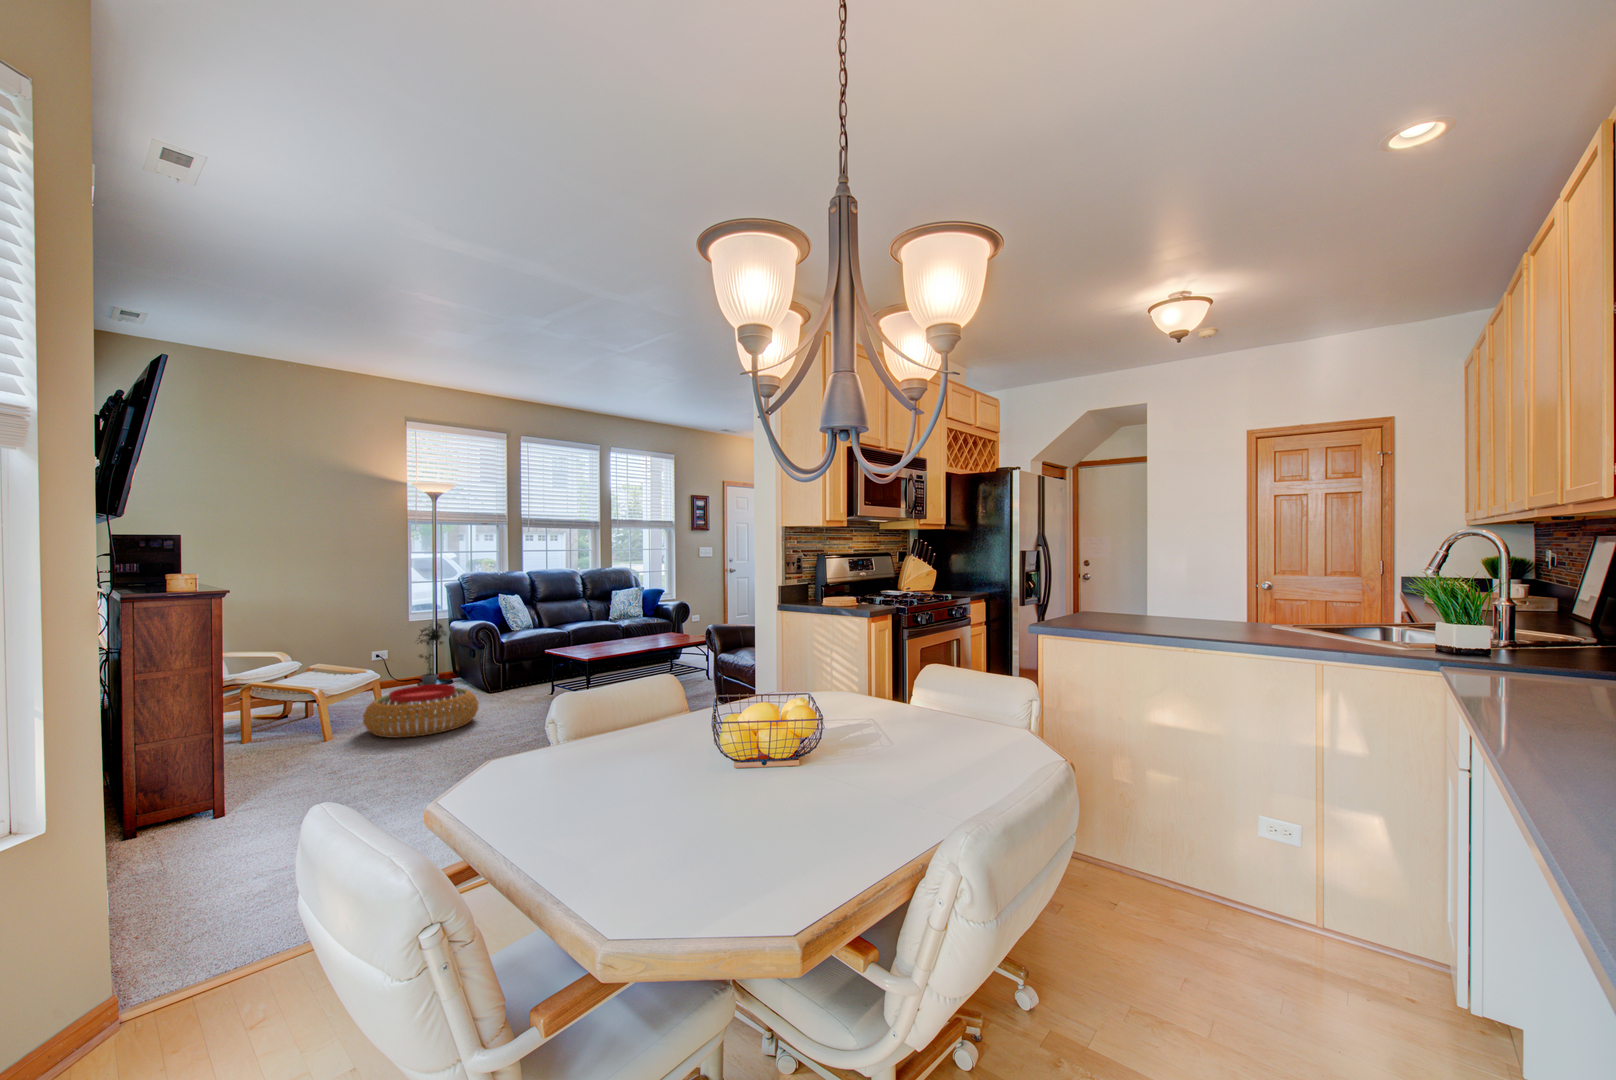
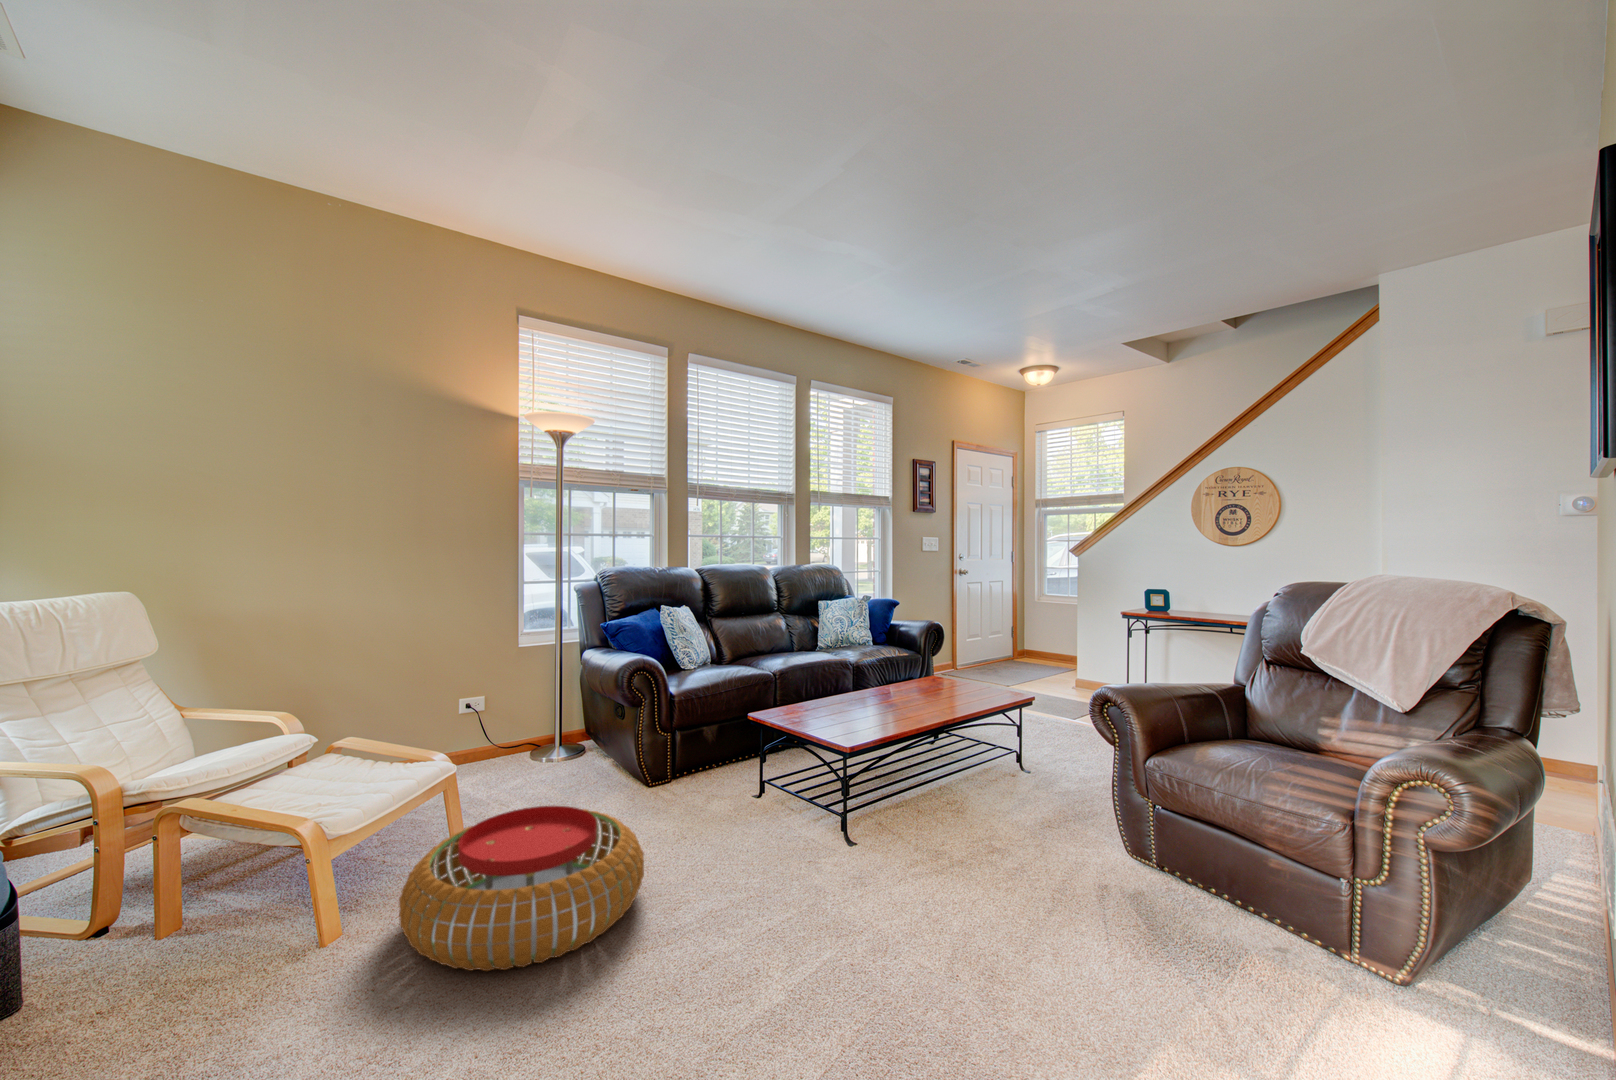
potted plant: present [417,623,446,685] -> none [525,645,577,760]

